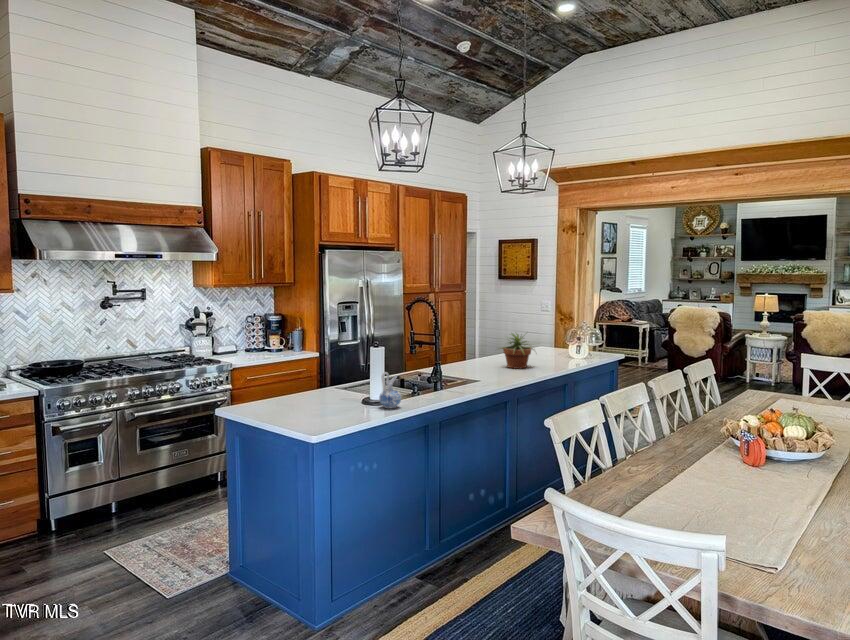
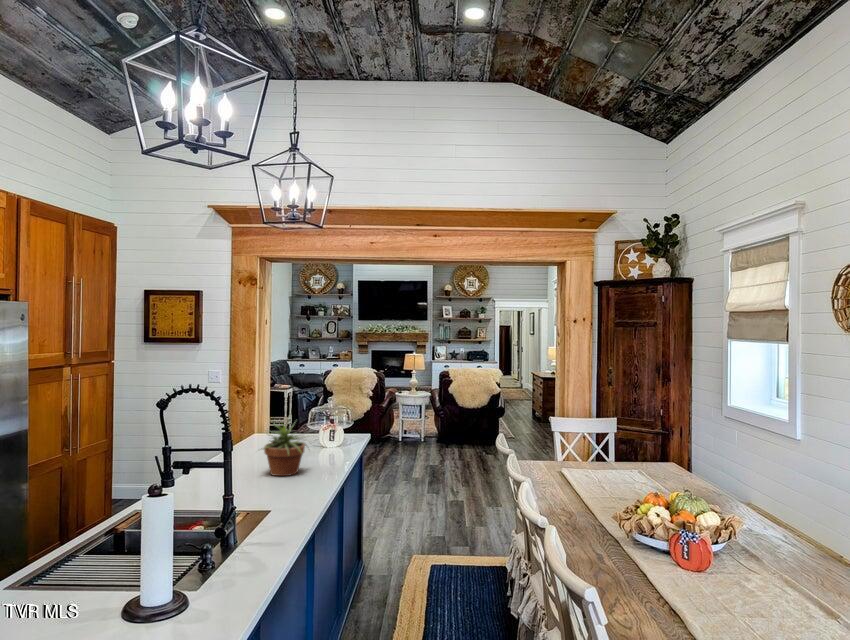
ceramic pitcher: present [379,372,401,408] -> none [192,542,237,615]

